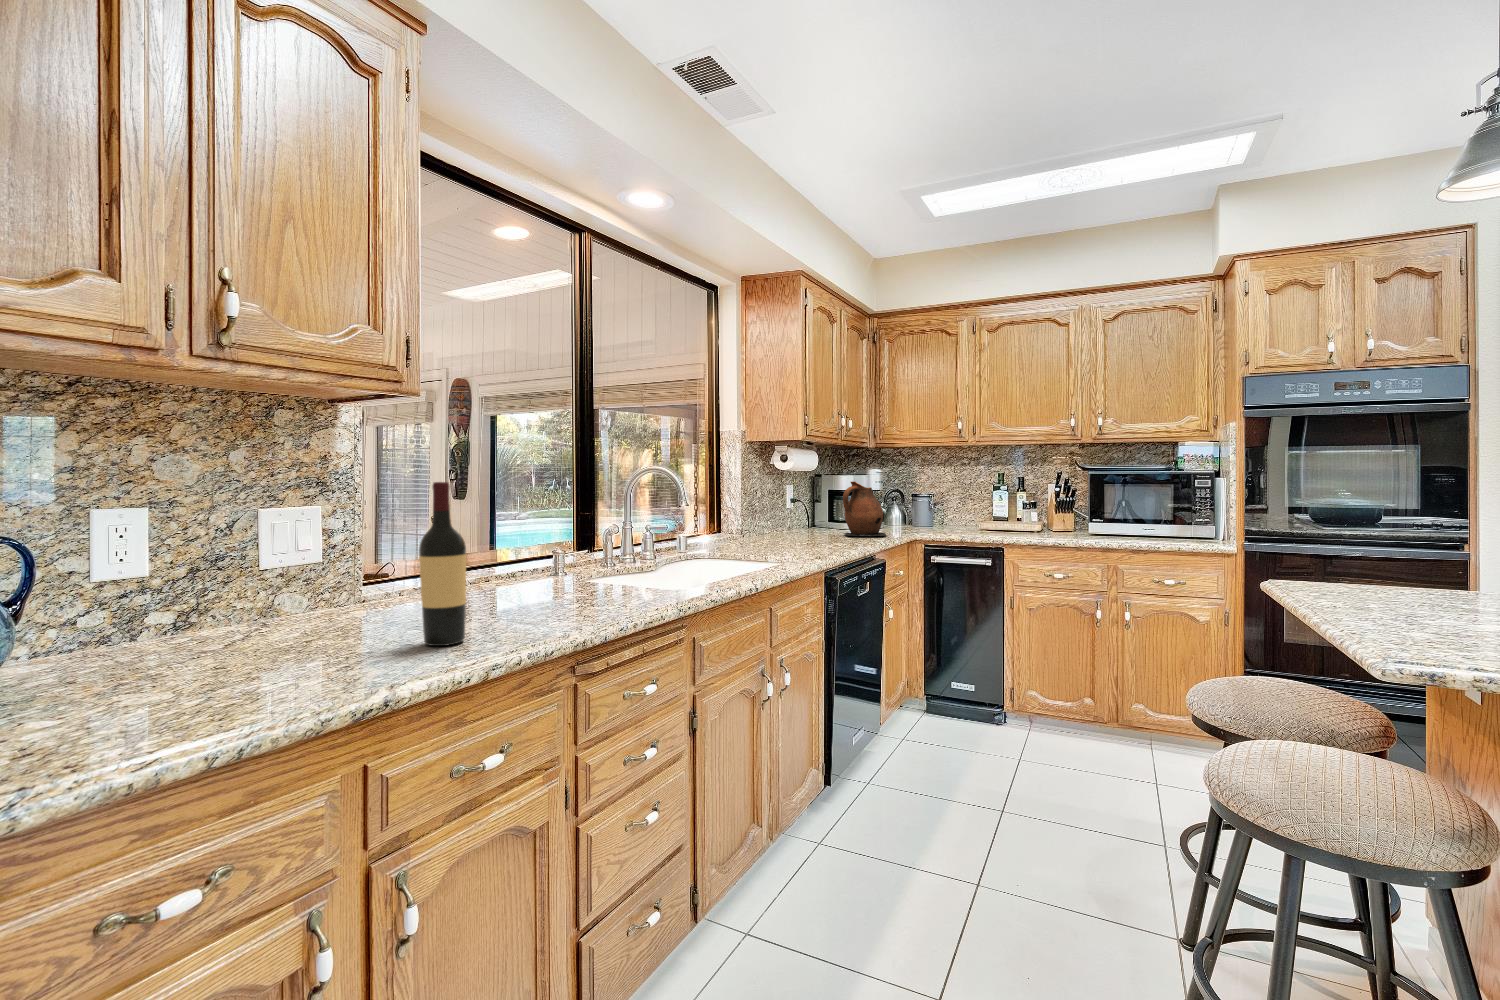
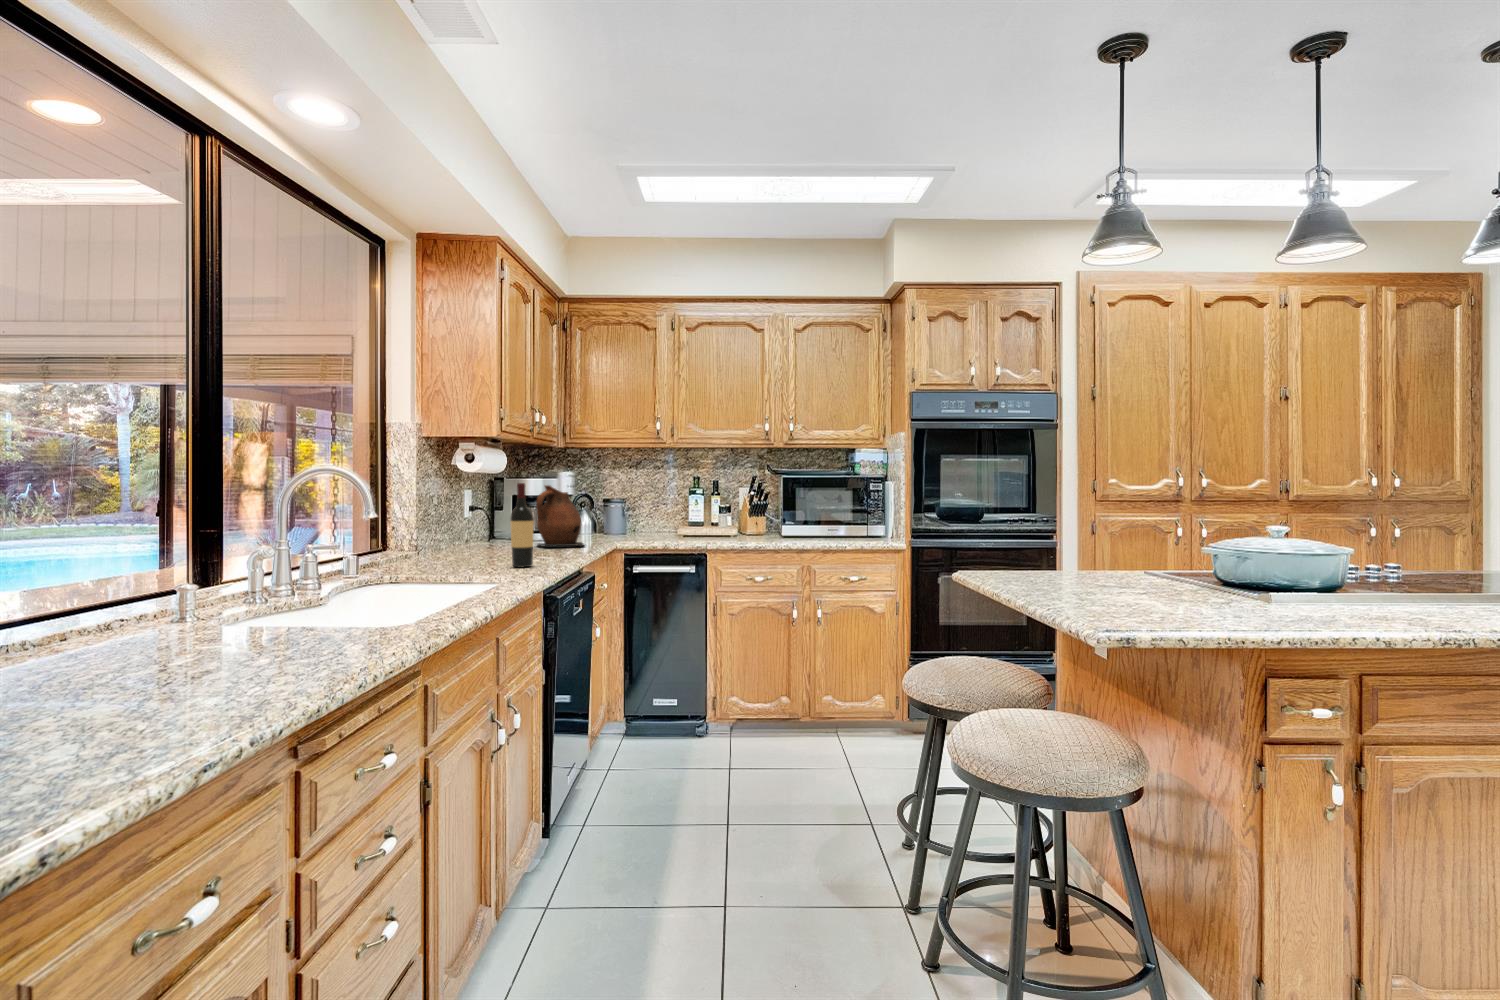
wine bottle: present [419,482,466,646] -> present [510,483,534,567]

